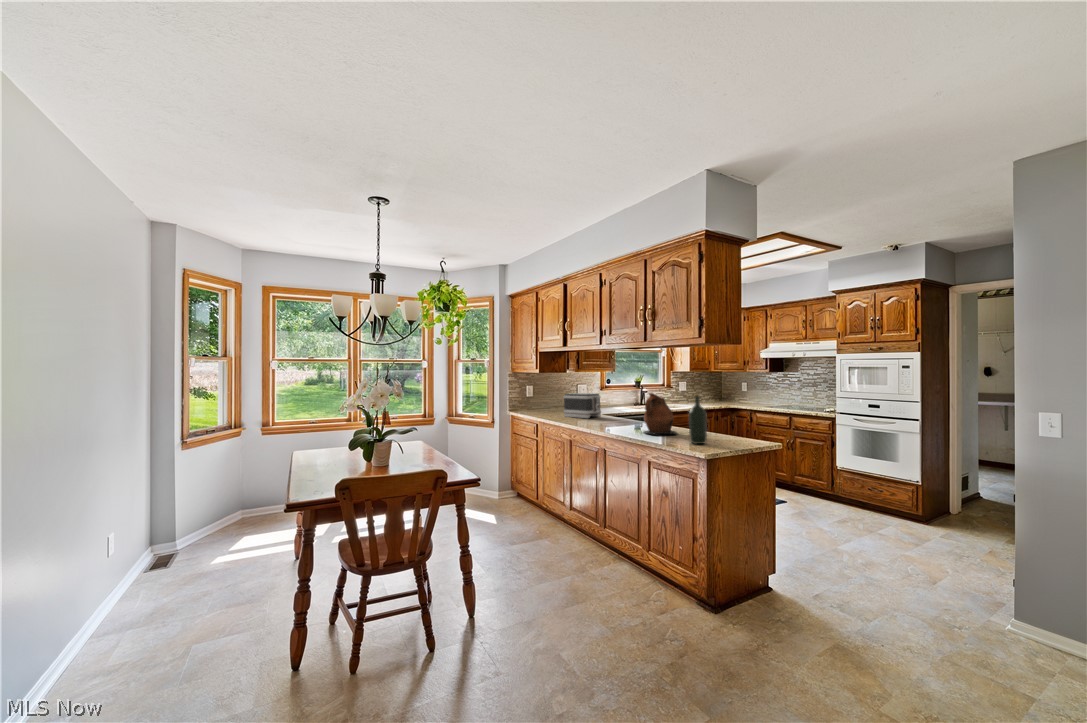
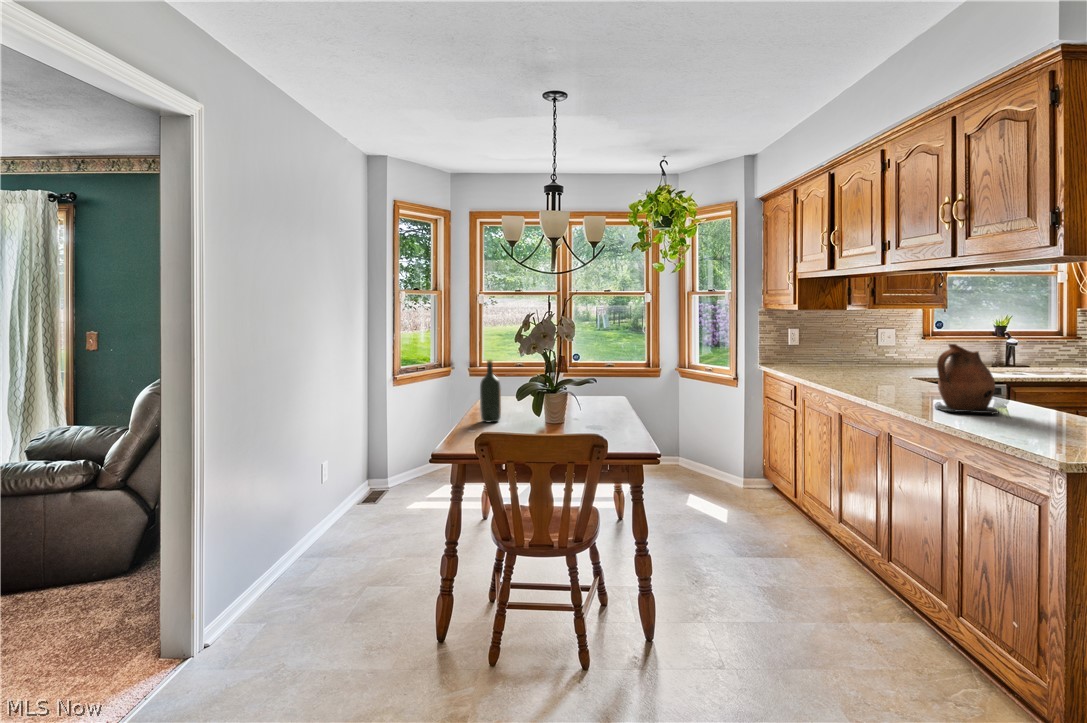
toaster: present [564,393,601,418] -> none [832,342,895,381]
wine bottle: present [689,394,707,444] -> present [480,360,501,422]

